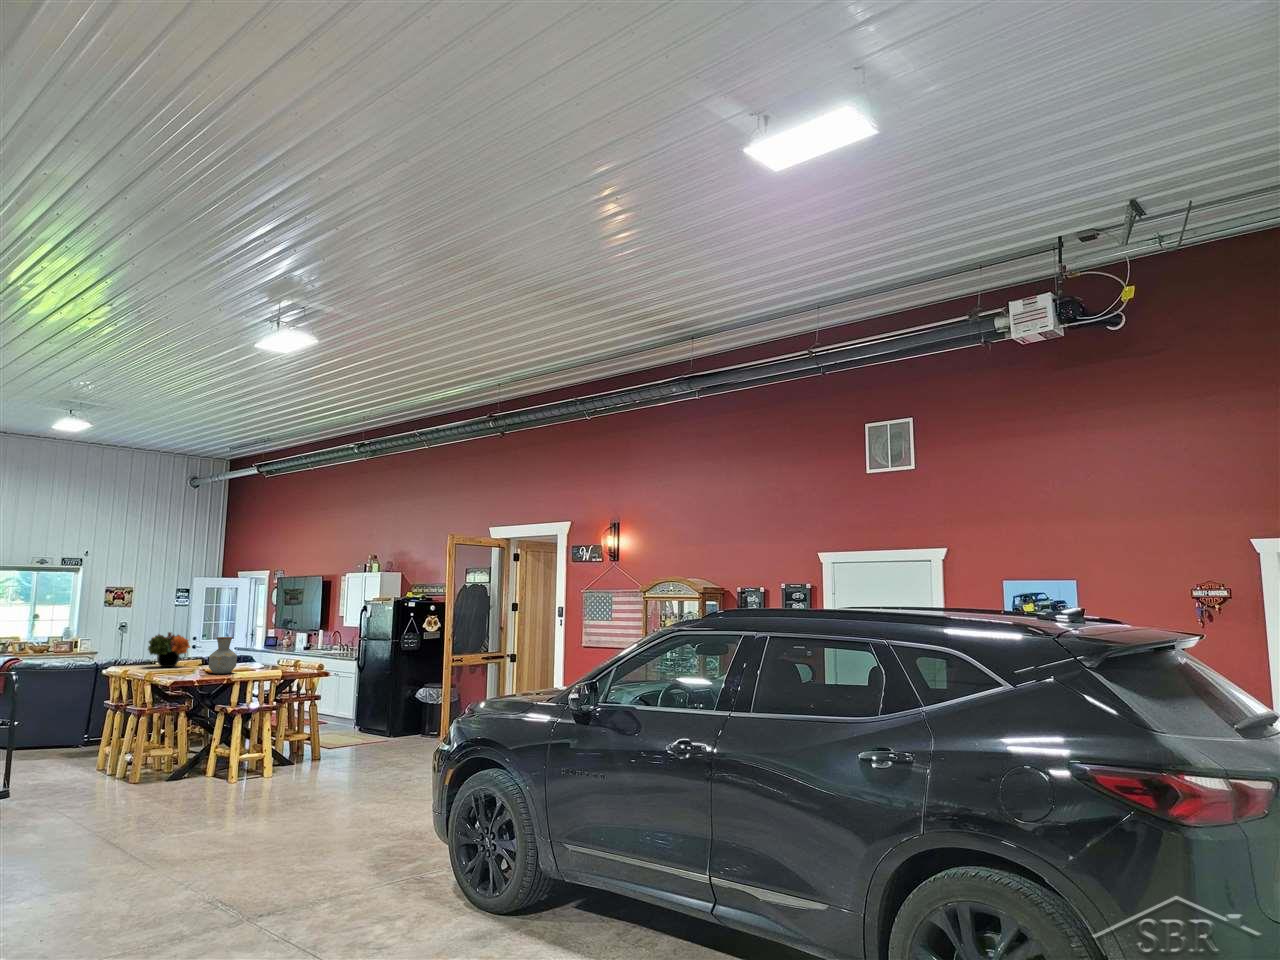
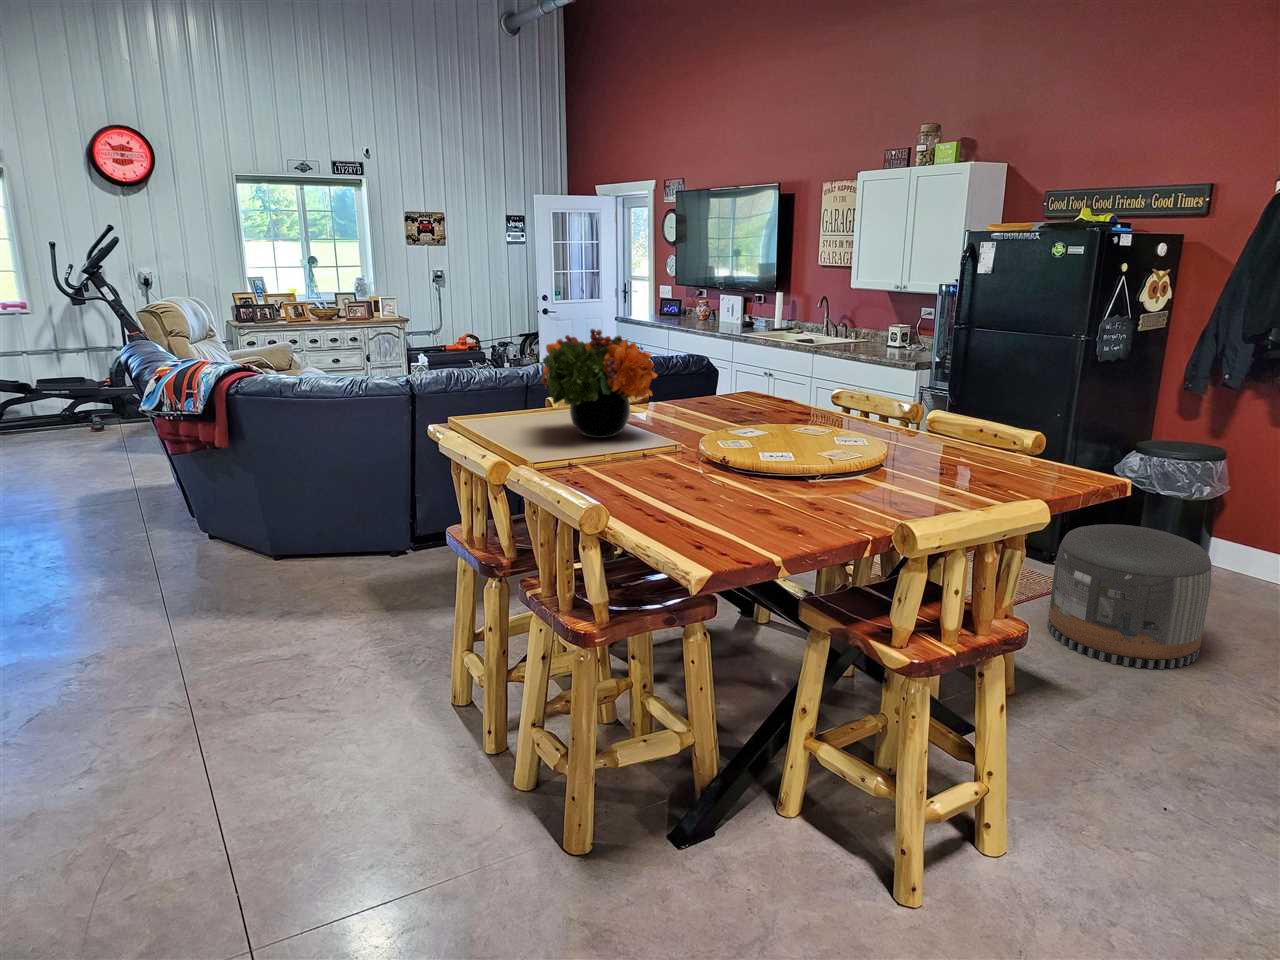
vase: present [209,637,237,674] -> none [780,369,884,513]
pouf: none [359,706,412,753] -> present [1048,524,1211,669]

